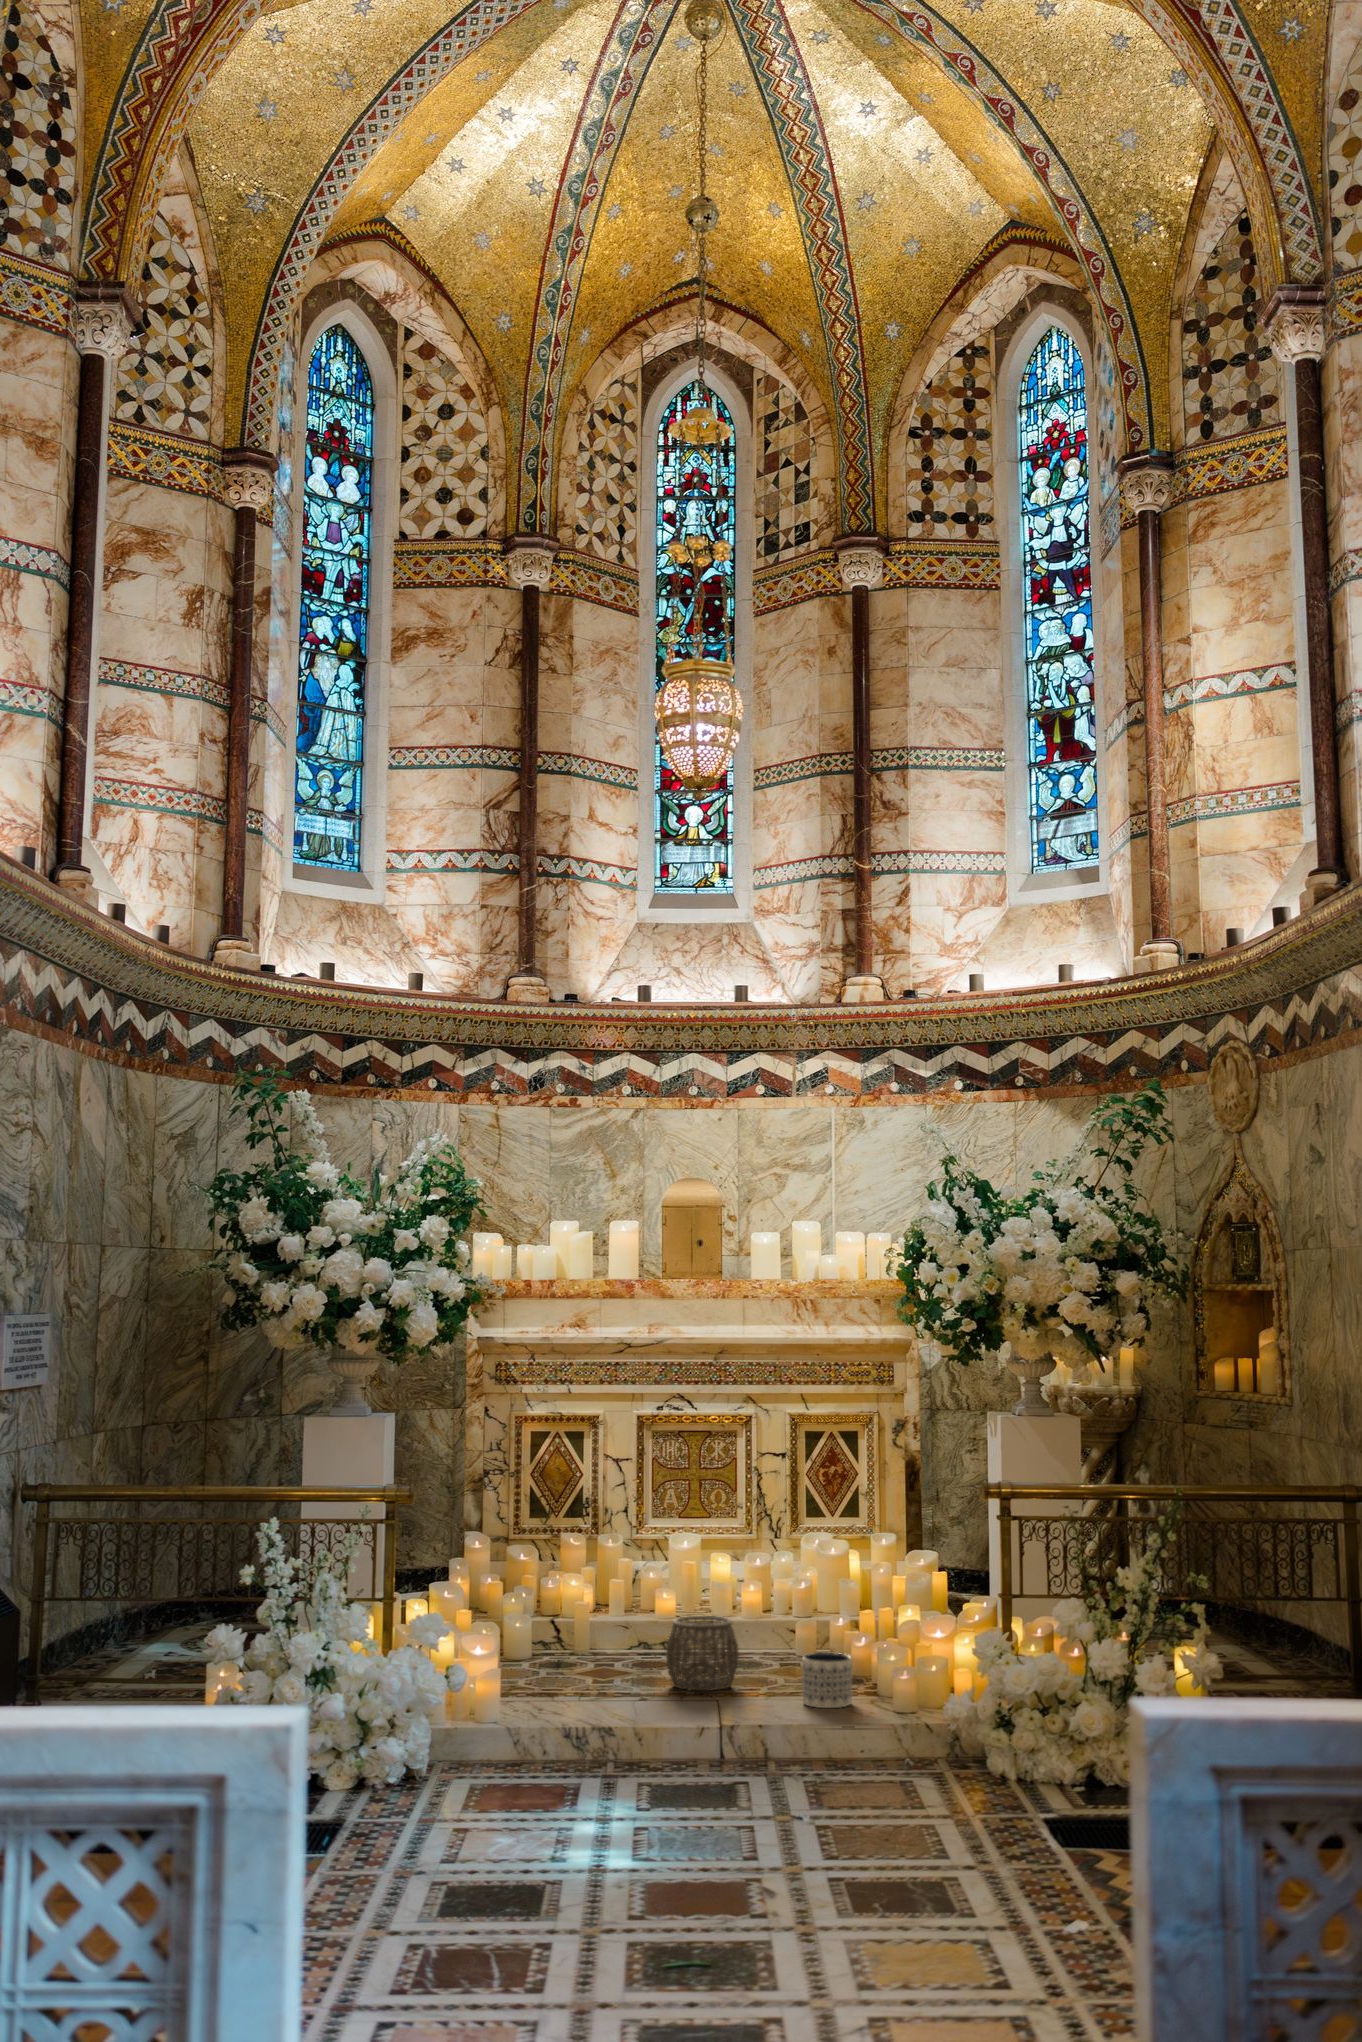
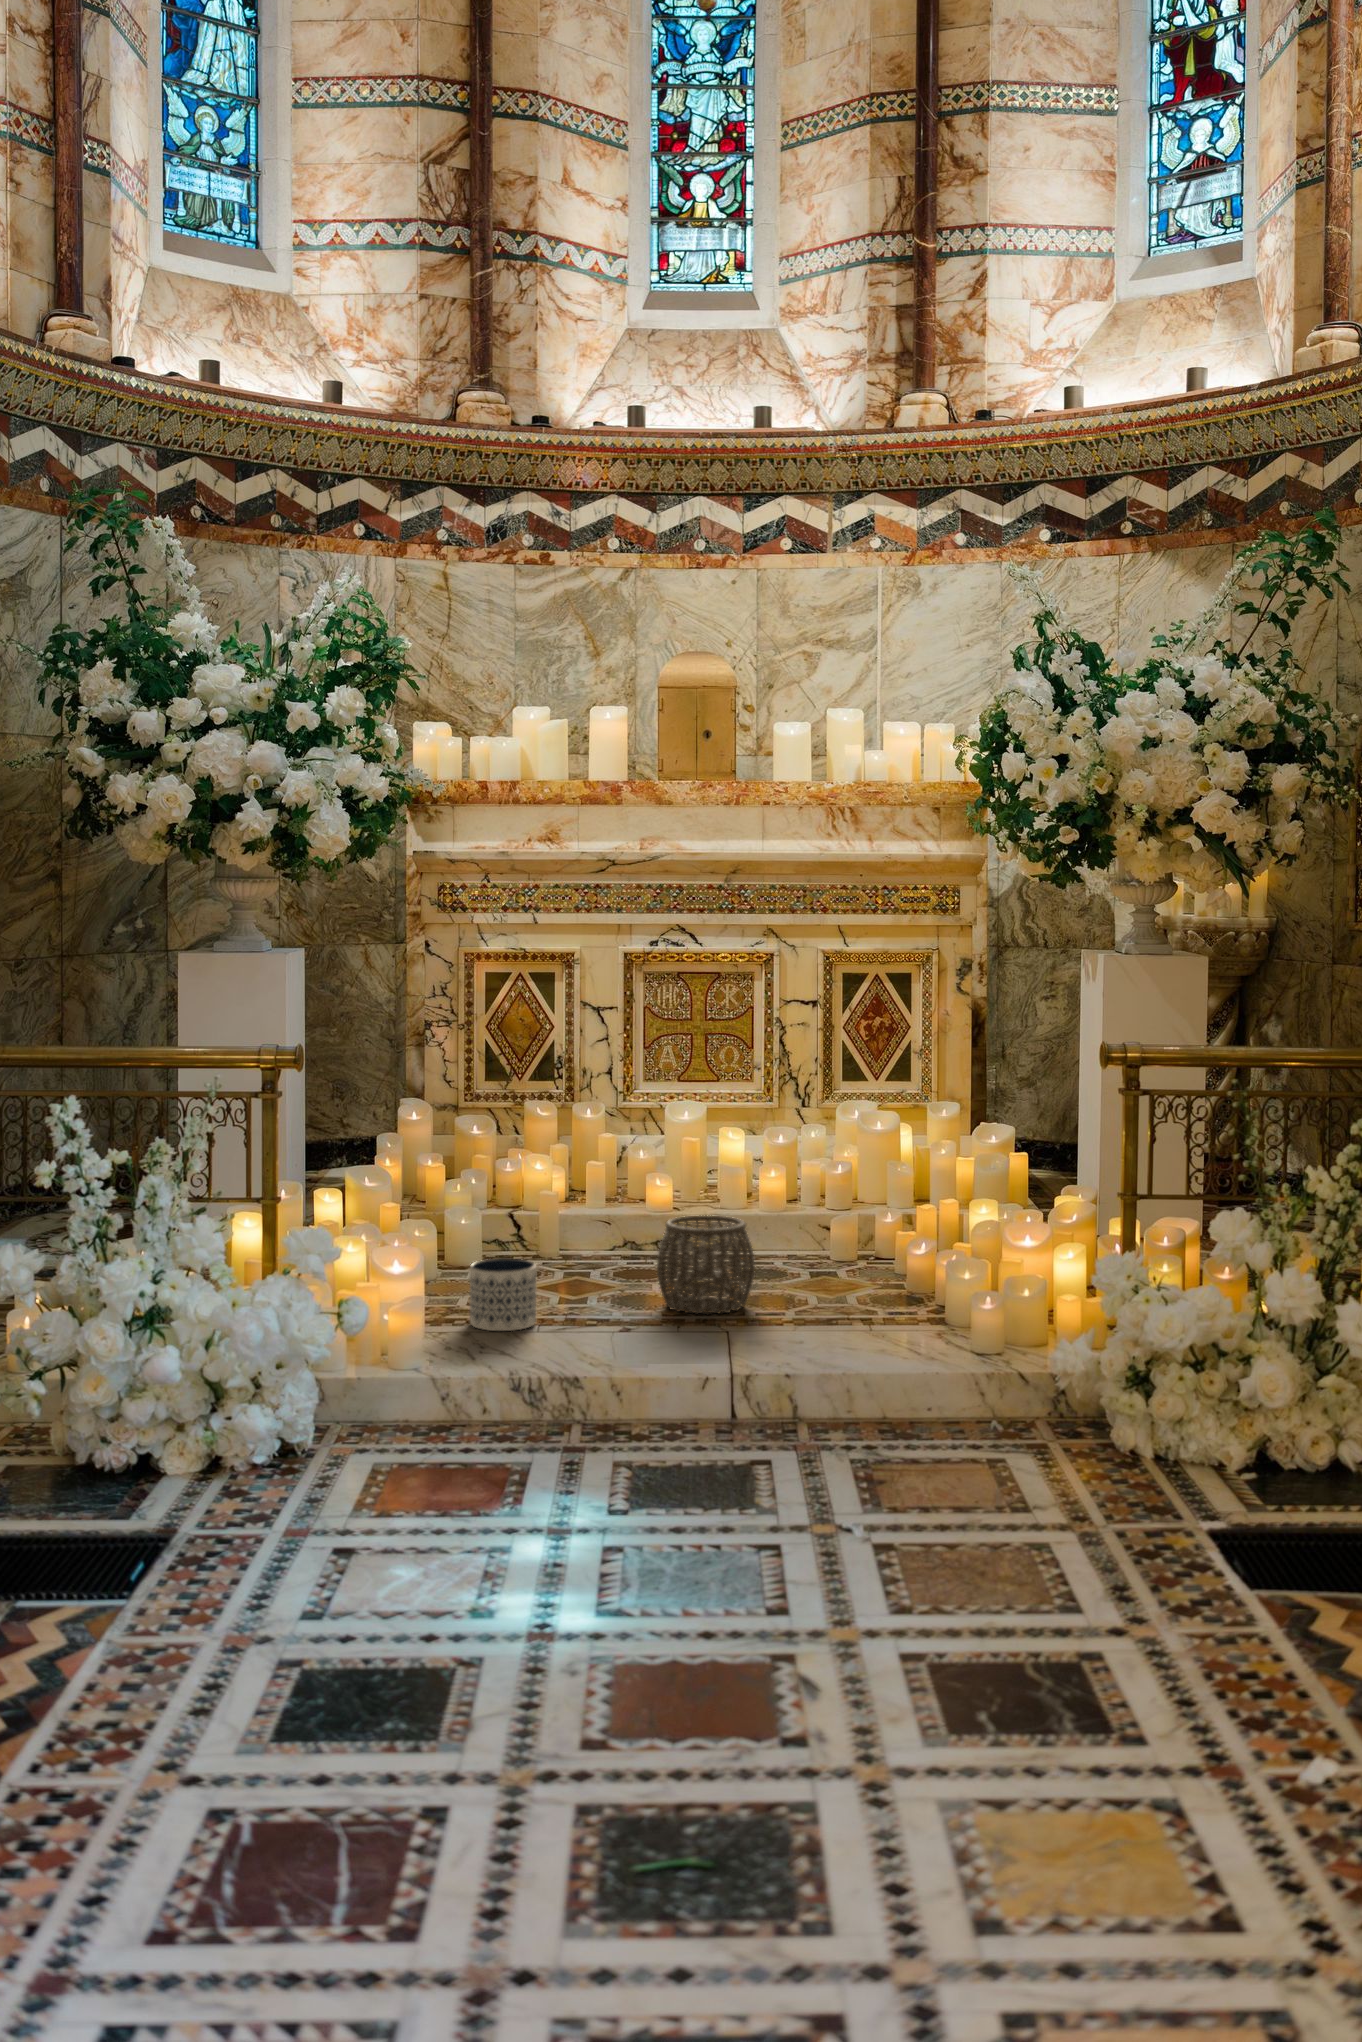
planter: present [802,1653,852,1708] -> present [470,1259,536,1331]

